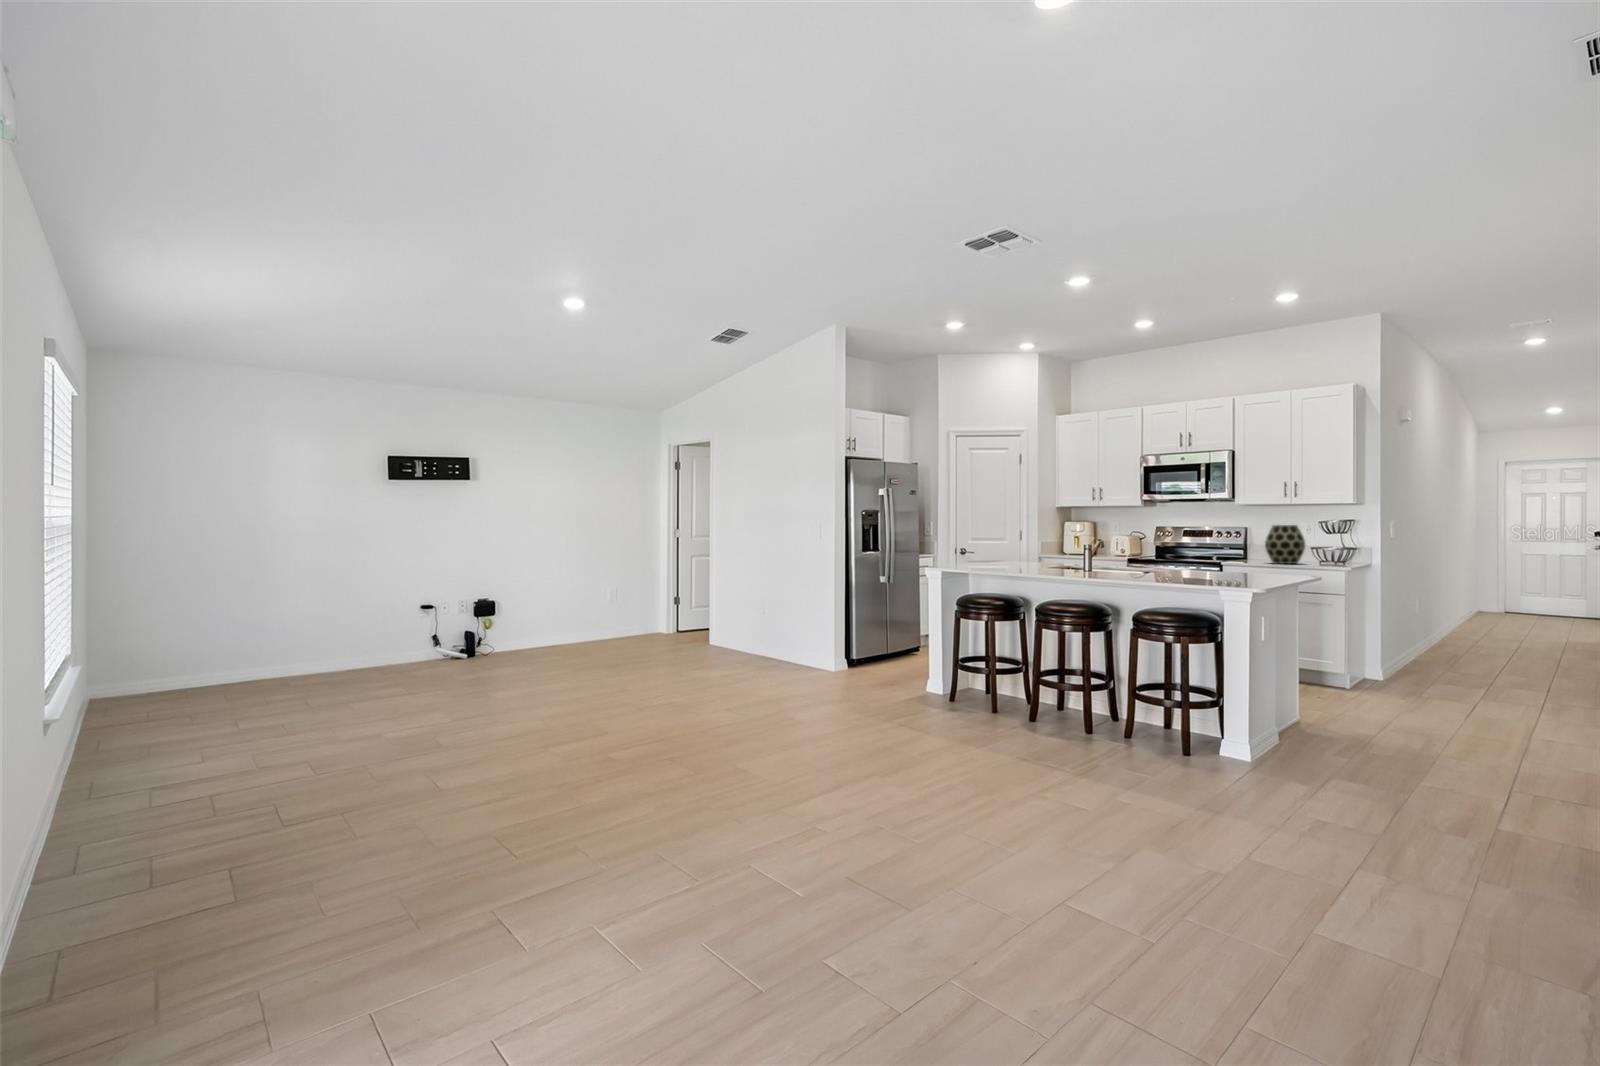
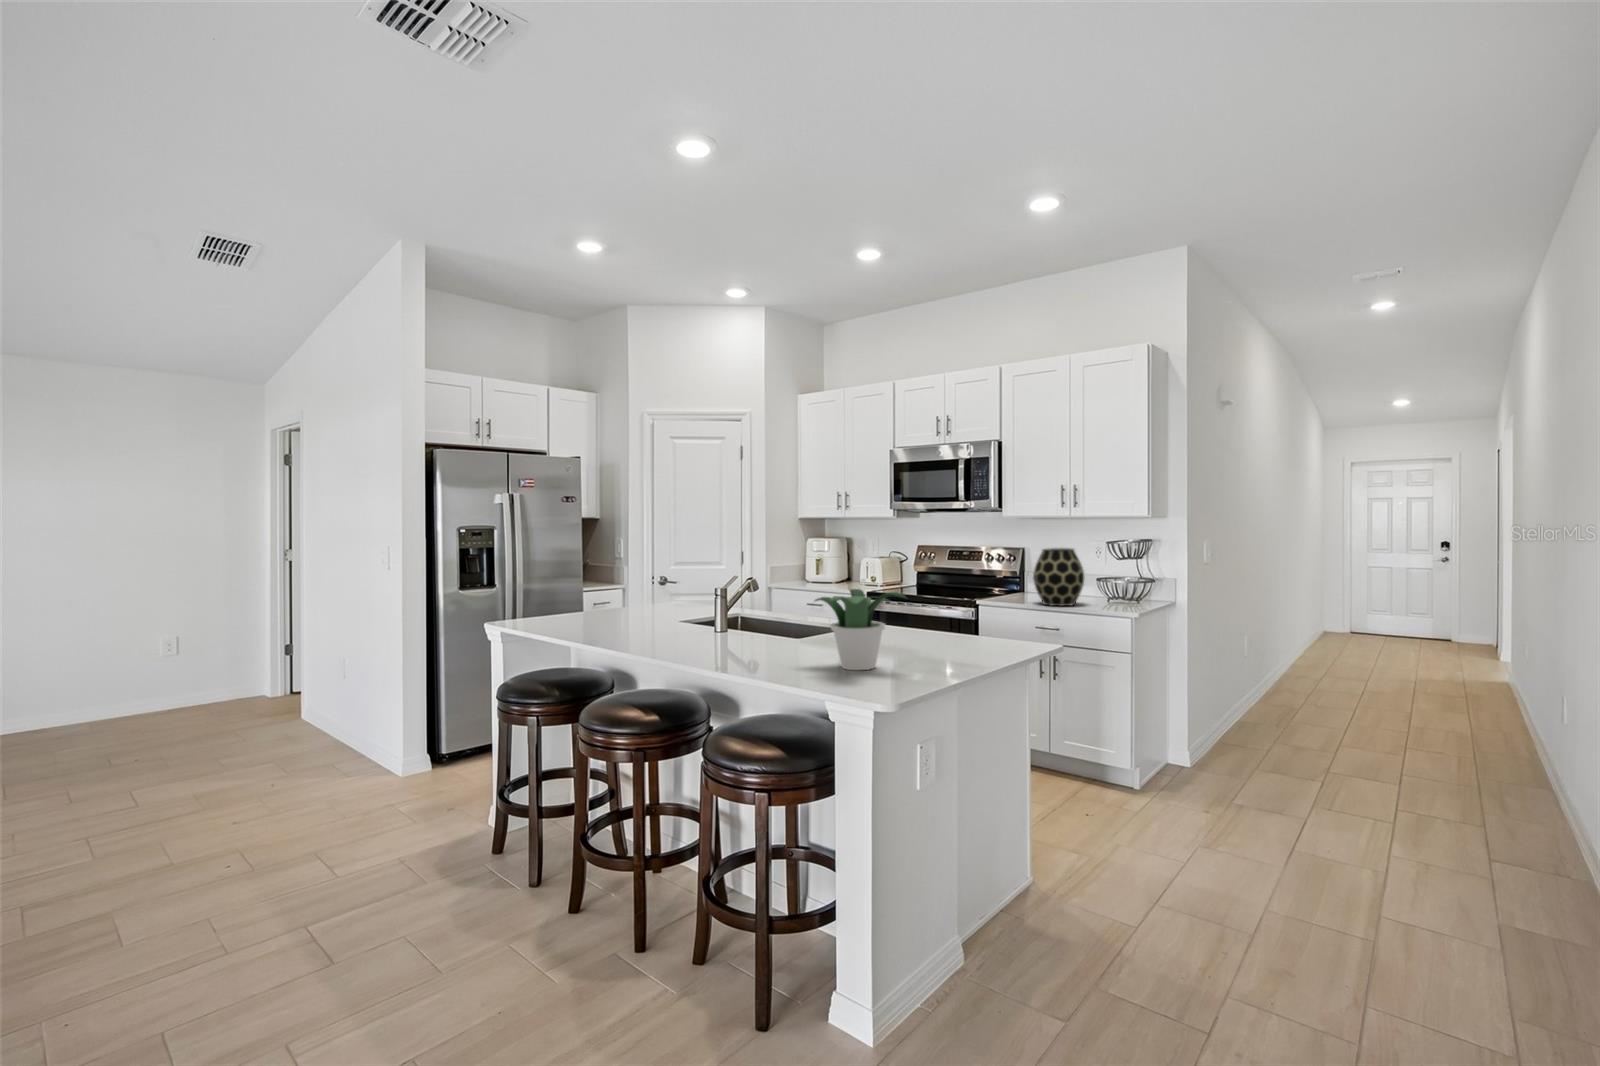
potted plant: none [1185,534,1252,579] -> present [815,589,907,670]

